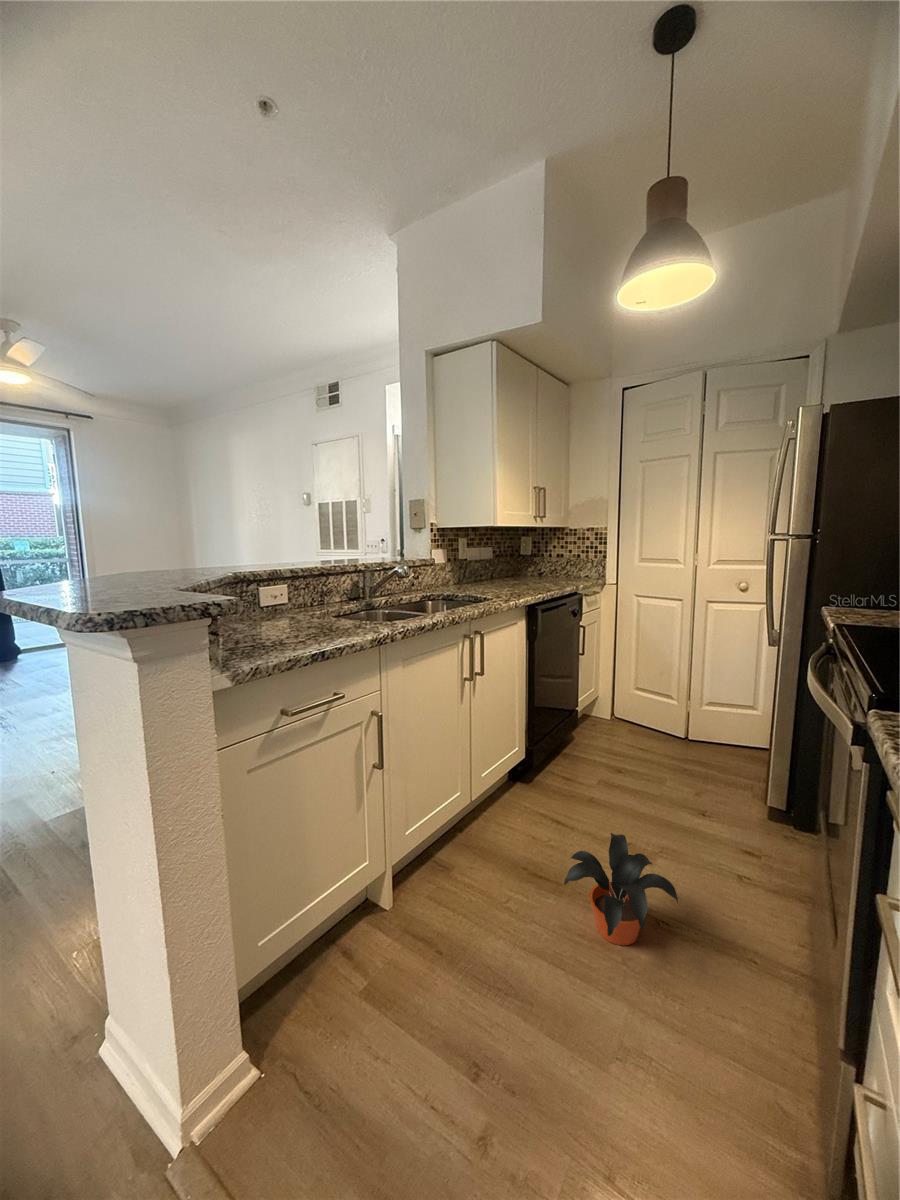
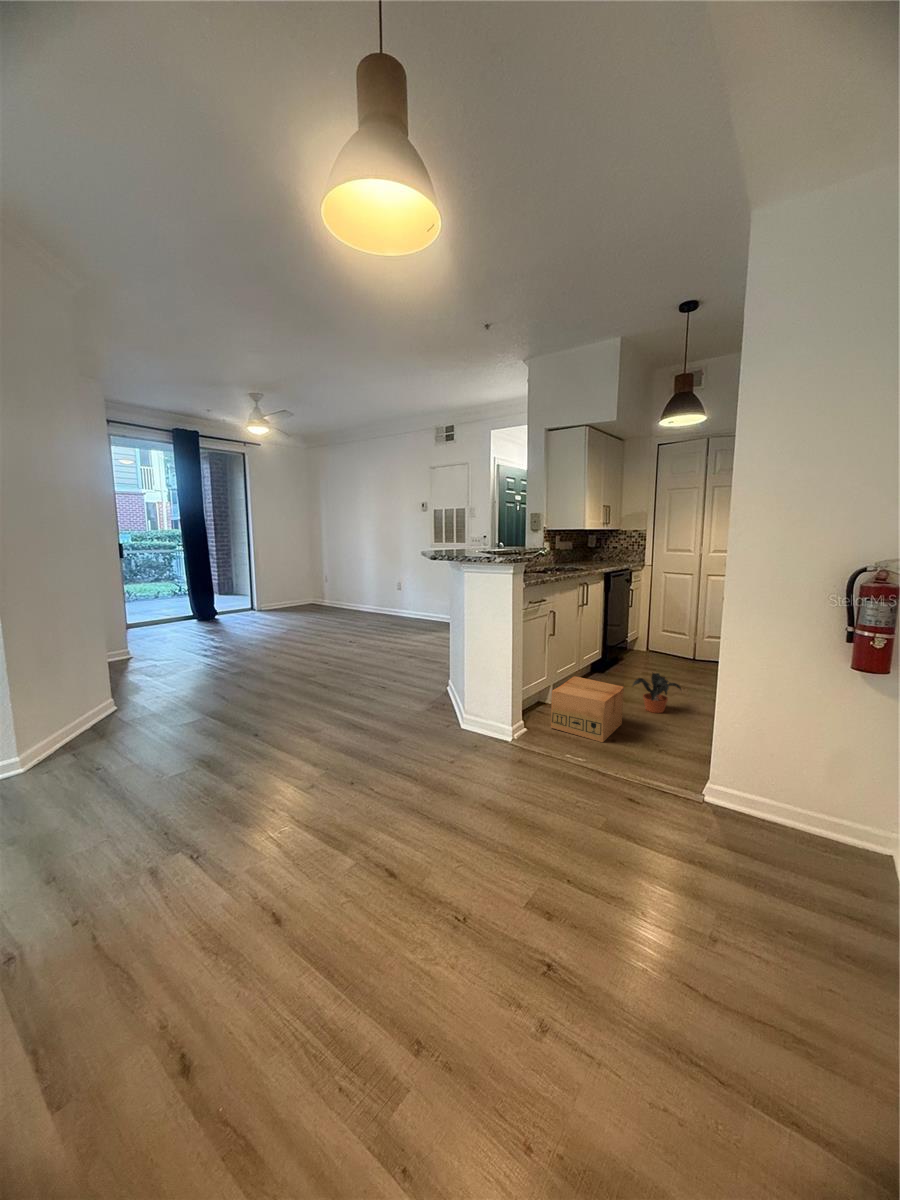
cardboard box: none [335,868,533,1157] -> present [551,676,624,742]

